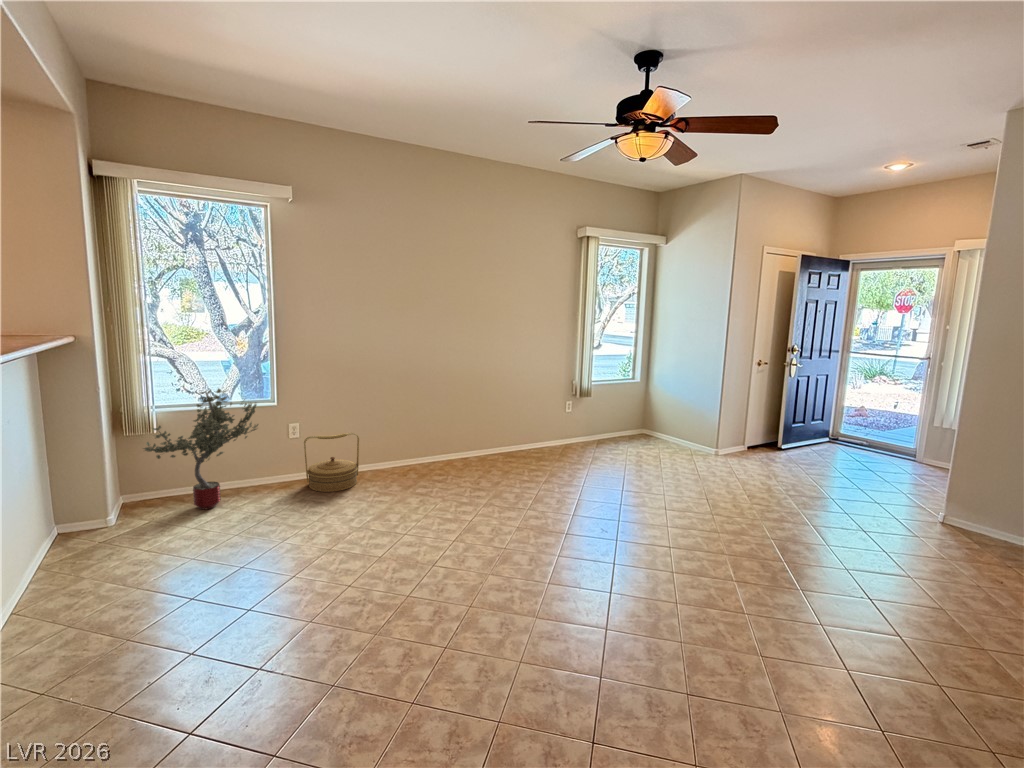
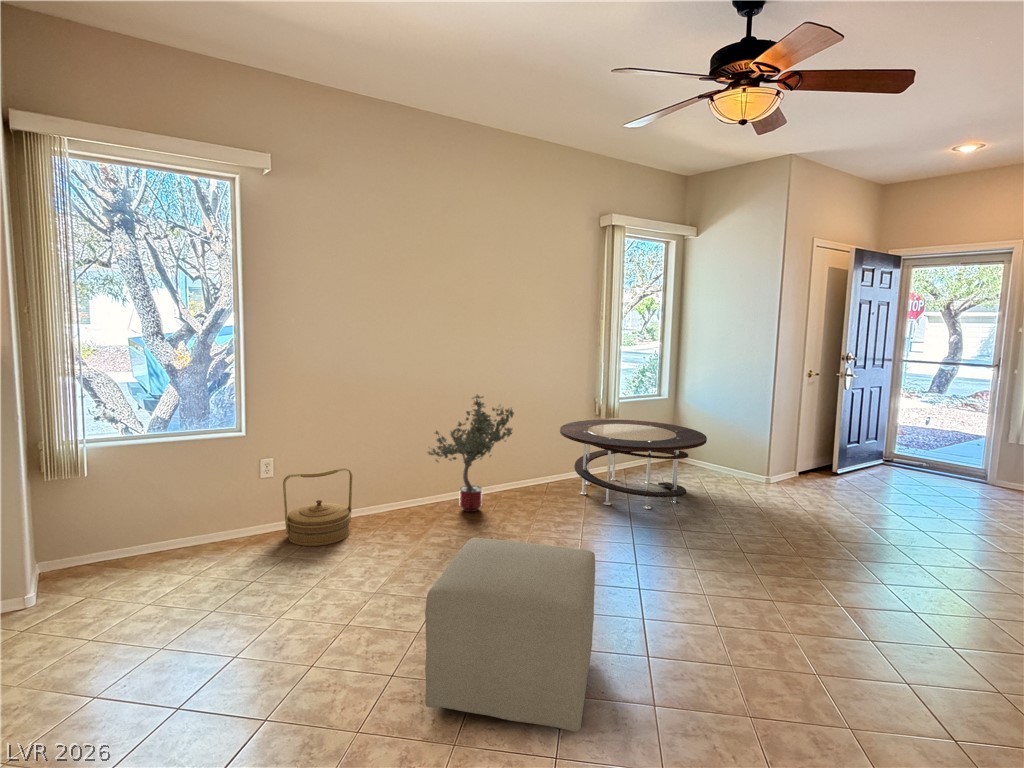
potted tree: present [144,389,258,510] -> present [428,395,514,512]
coffee table: none [536,399,656,473] -> present [560,420,707,509]
ottoman: none [365,488,509,631] -> present [425,538,595,732]

